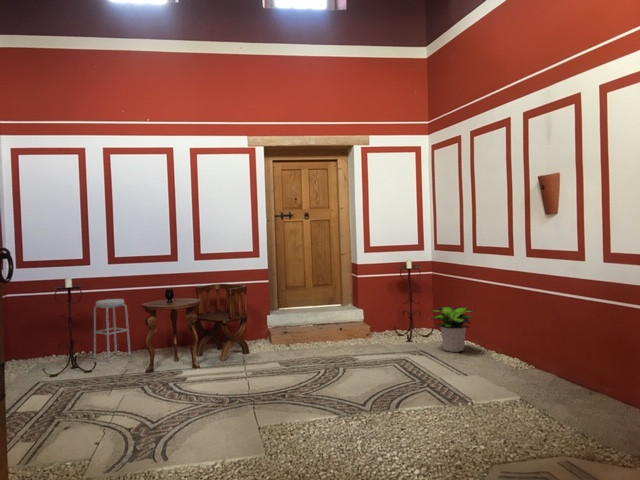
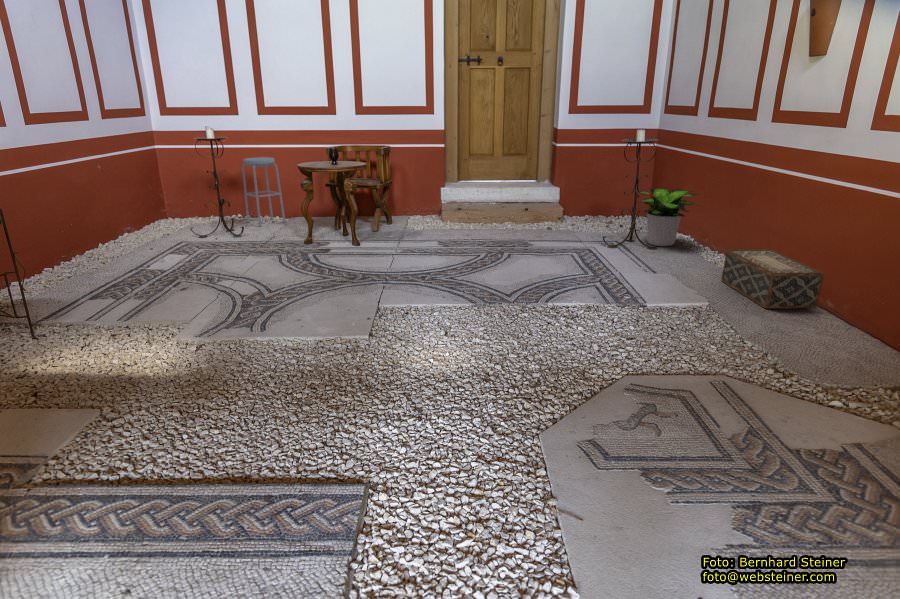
woven basket: none [514,349,590,396] -> present [721,249,824,309]

